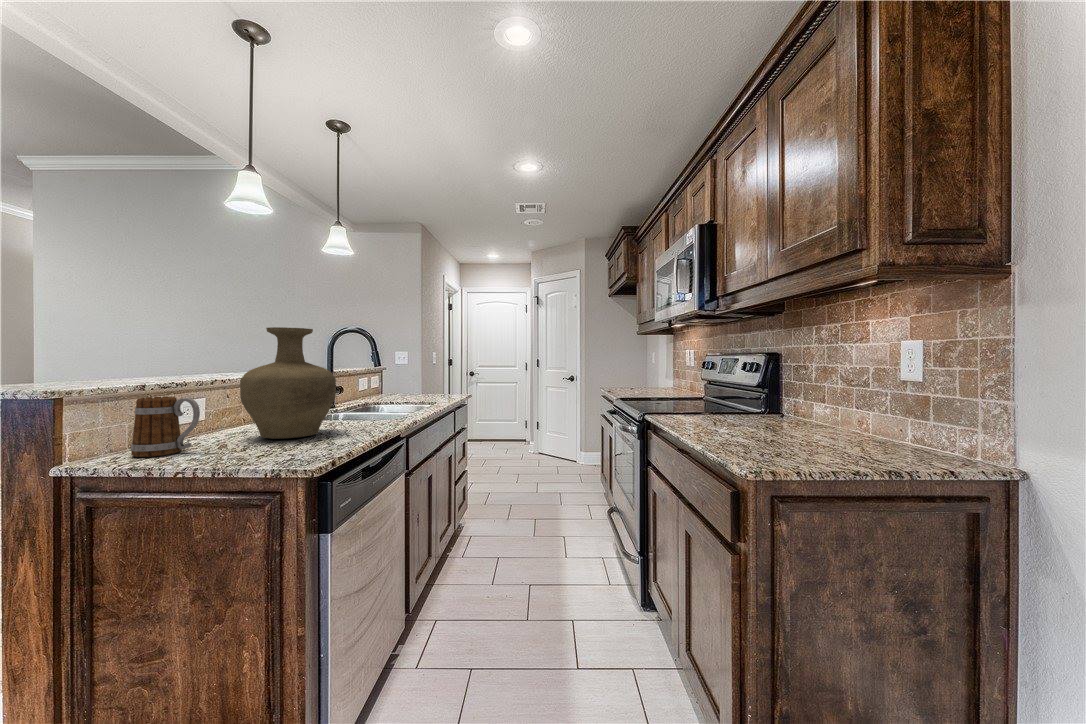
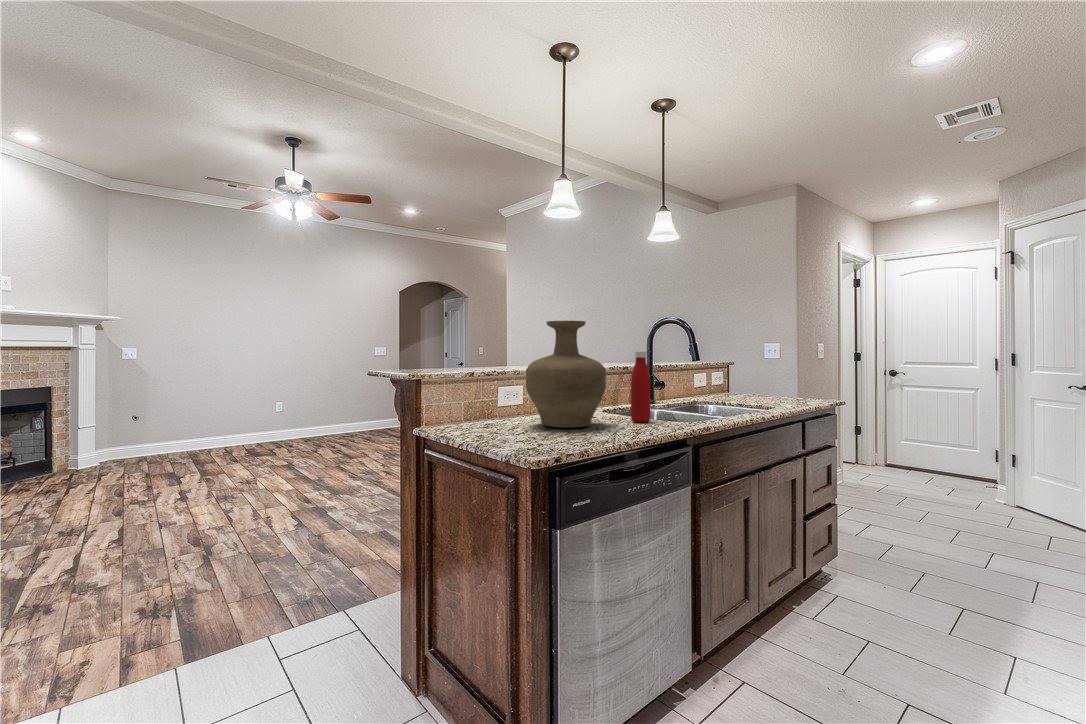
bottle: none [348,359,367,425] -> present [631,351,650,422]
mug: present [131,396,200,457] -> none [450,382,489,430]

